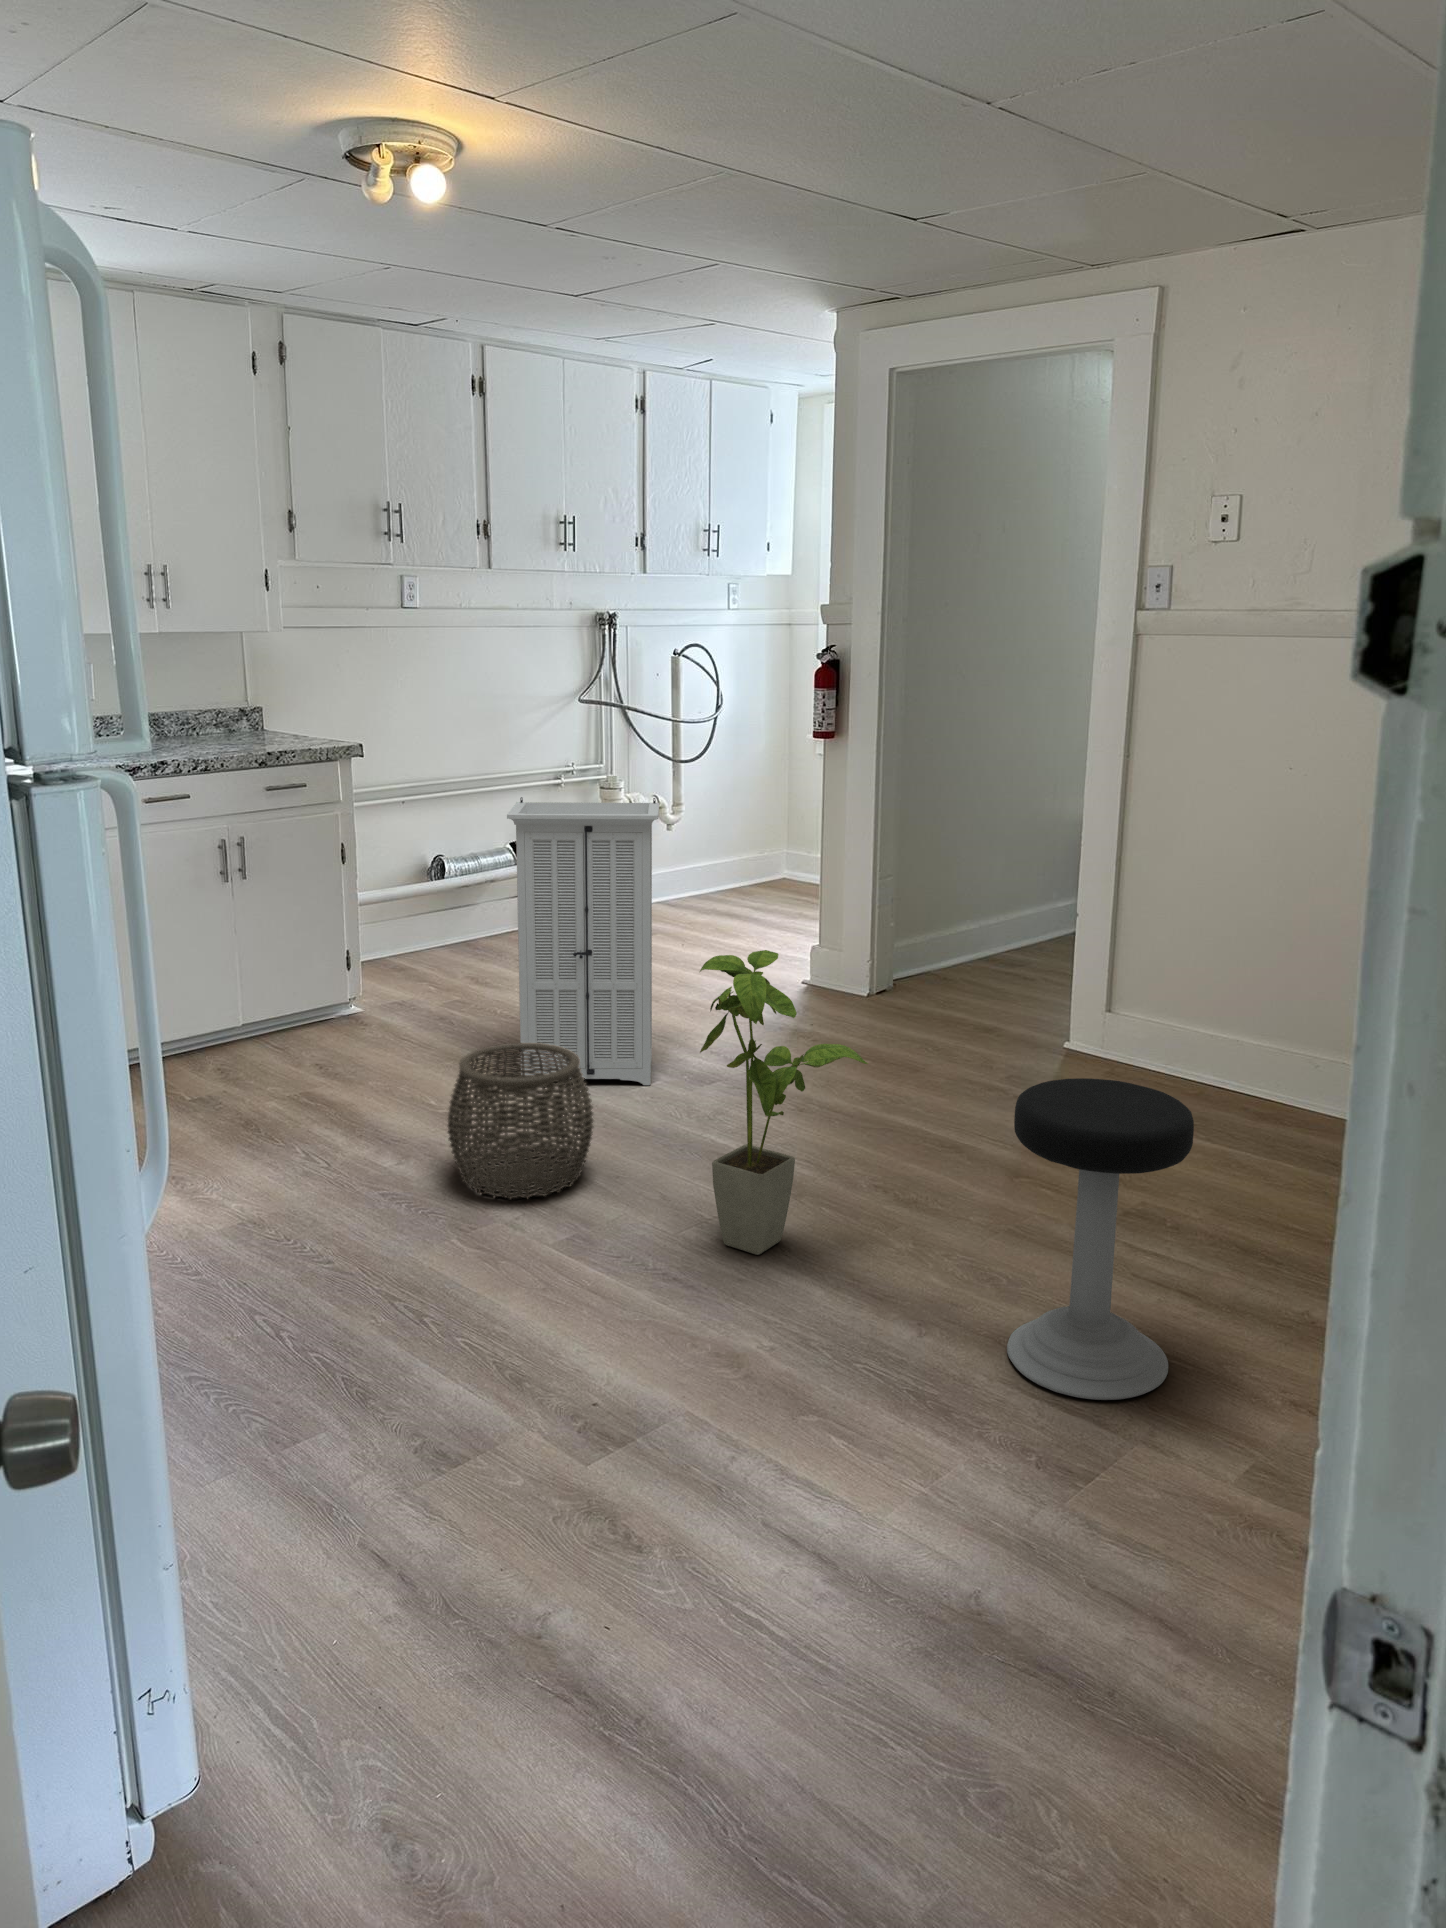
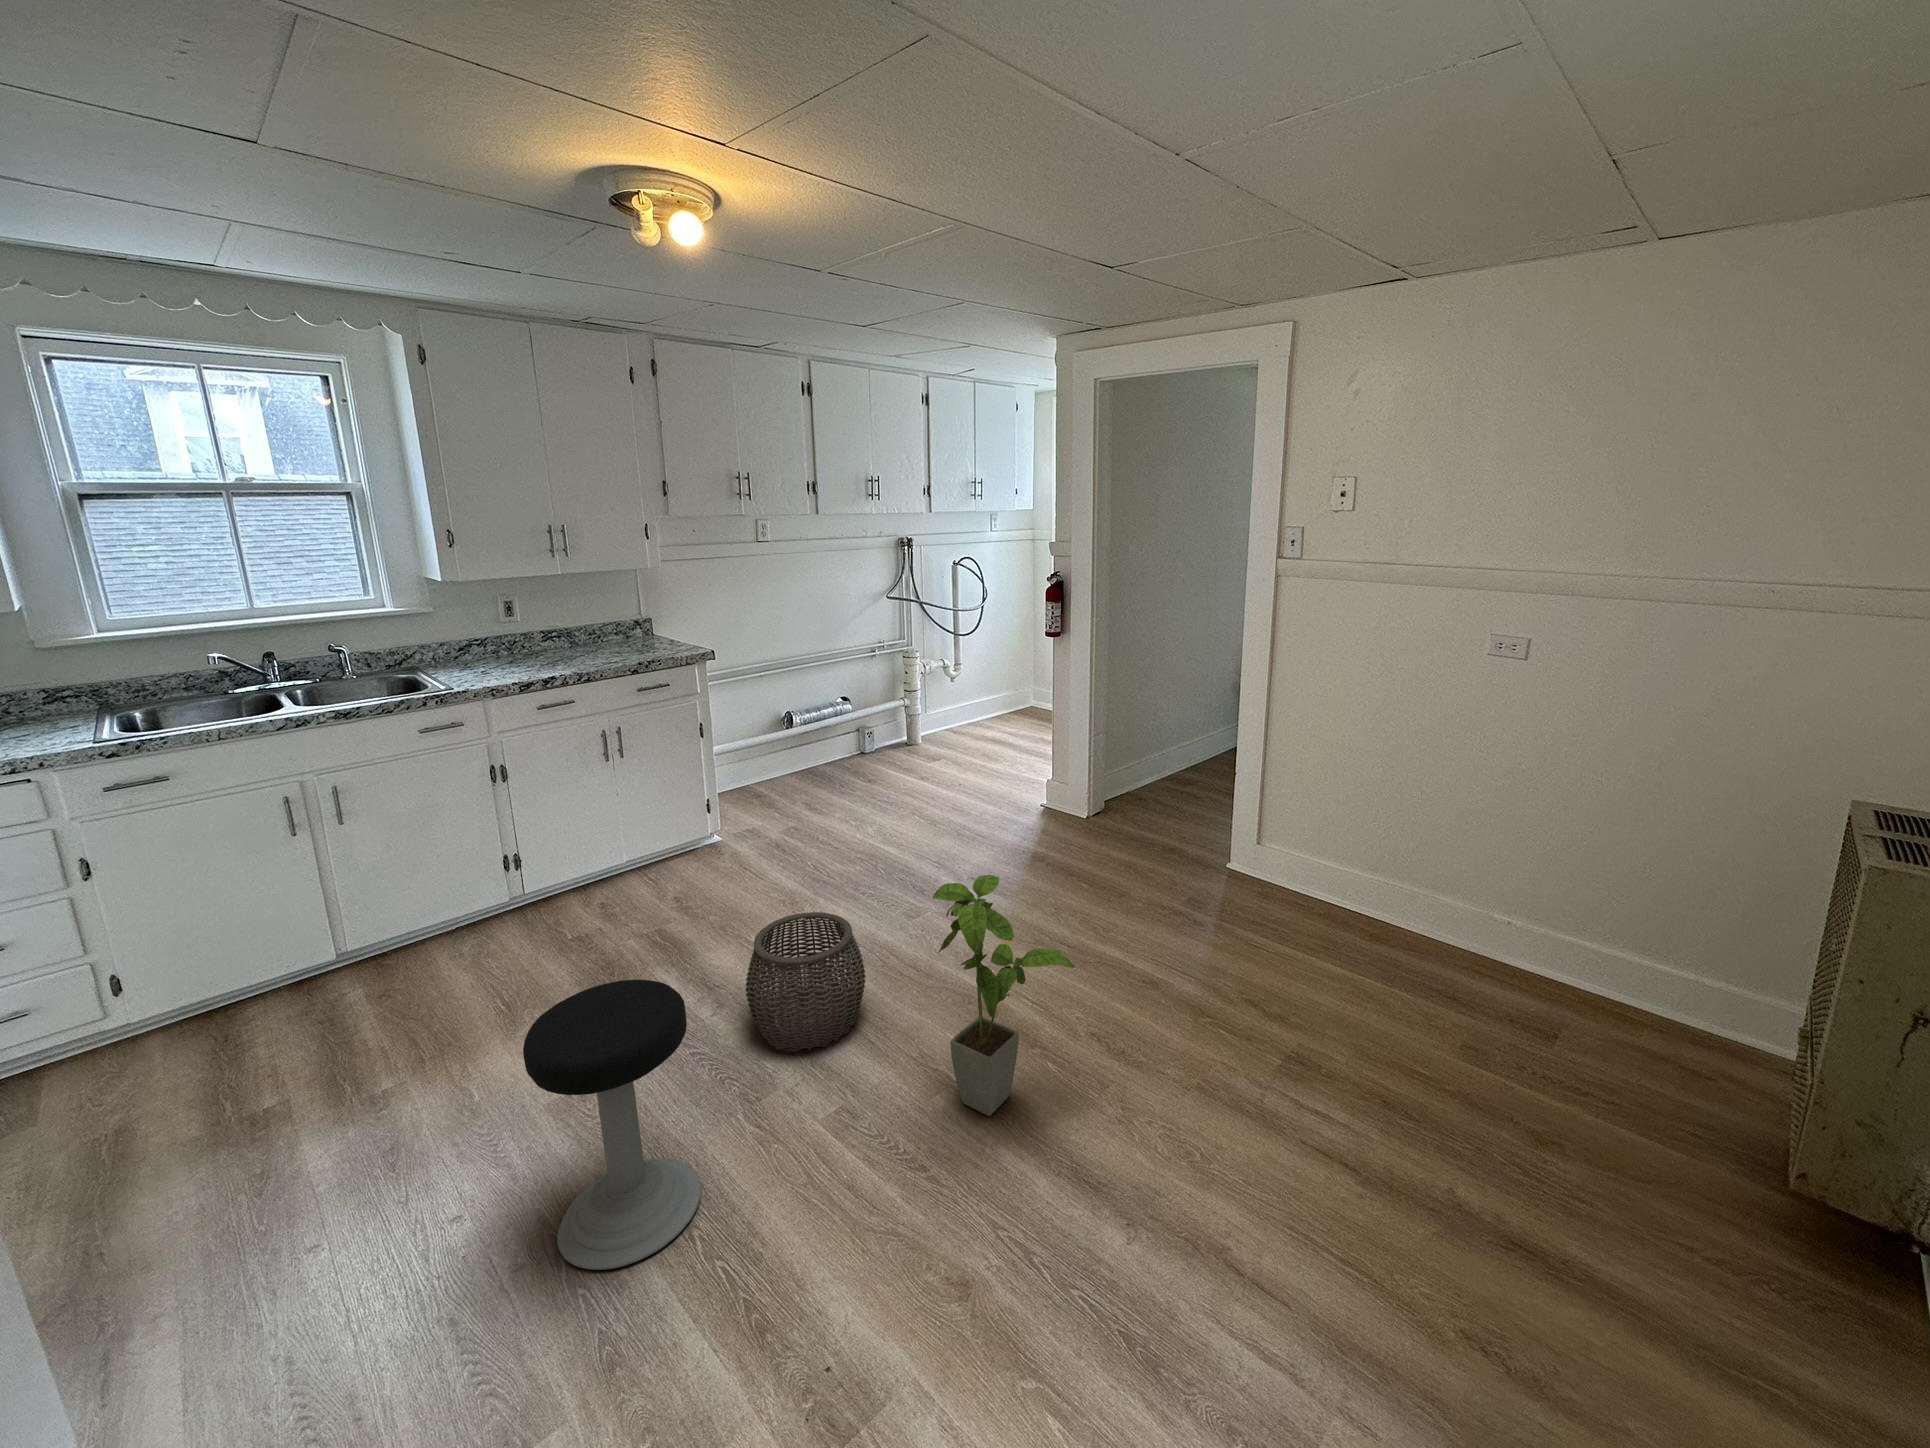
storage cabinet: present [507,797,659,1085] -> none [807,697,927,914]
stool: present [1007,1078,1194,1400] -> present [523,980,701,1270]

